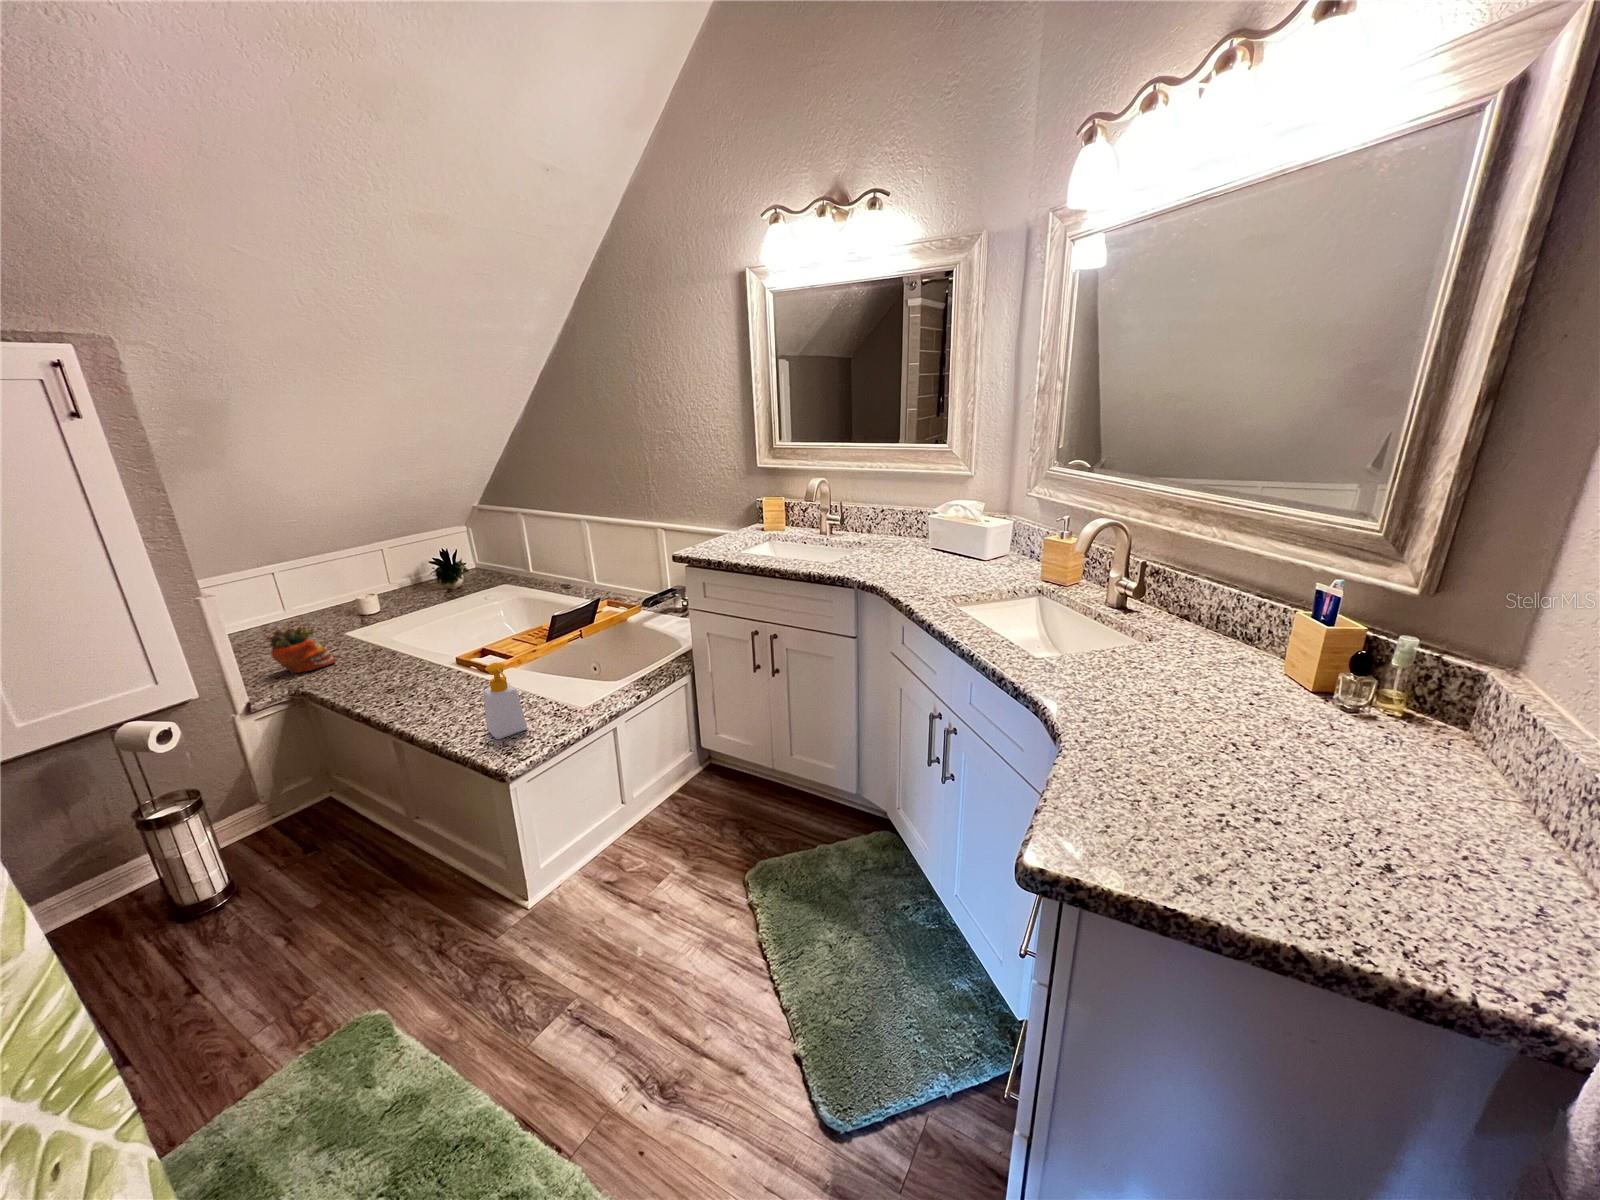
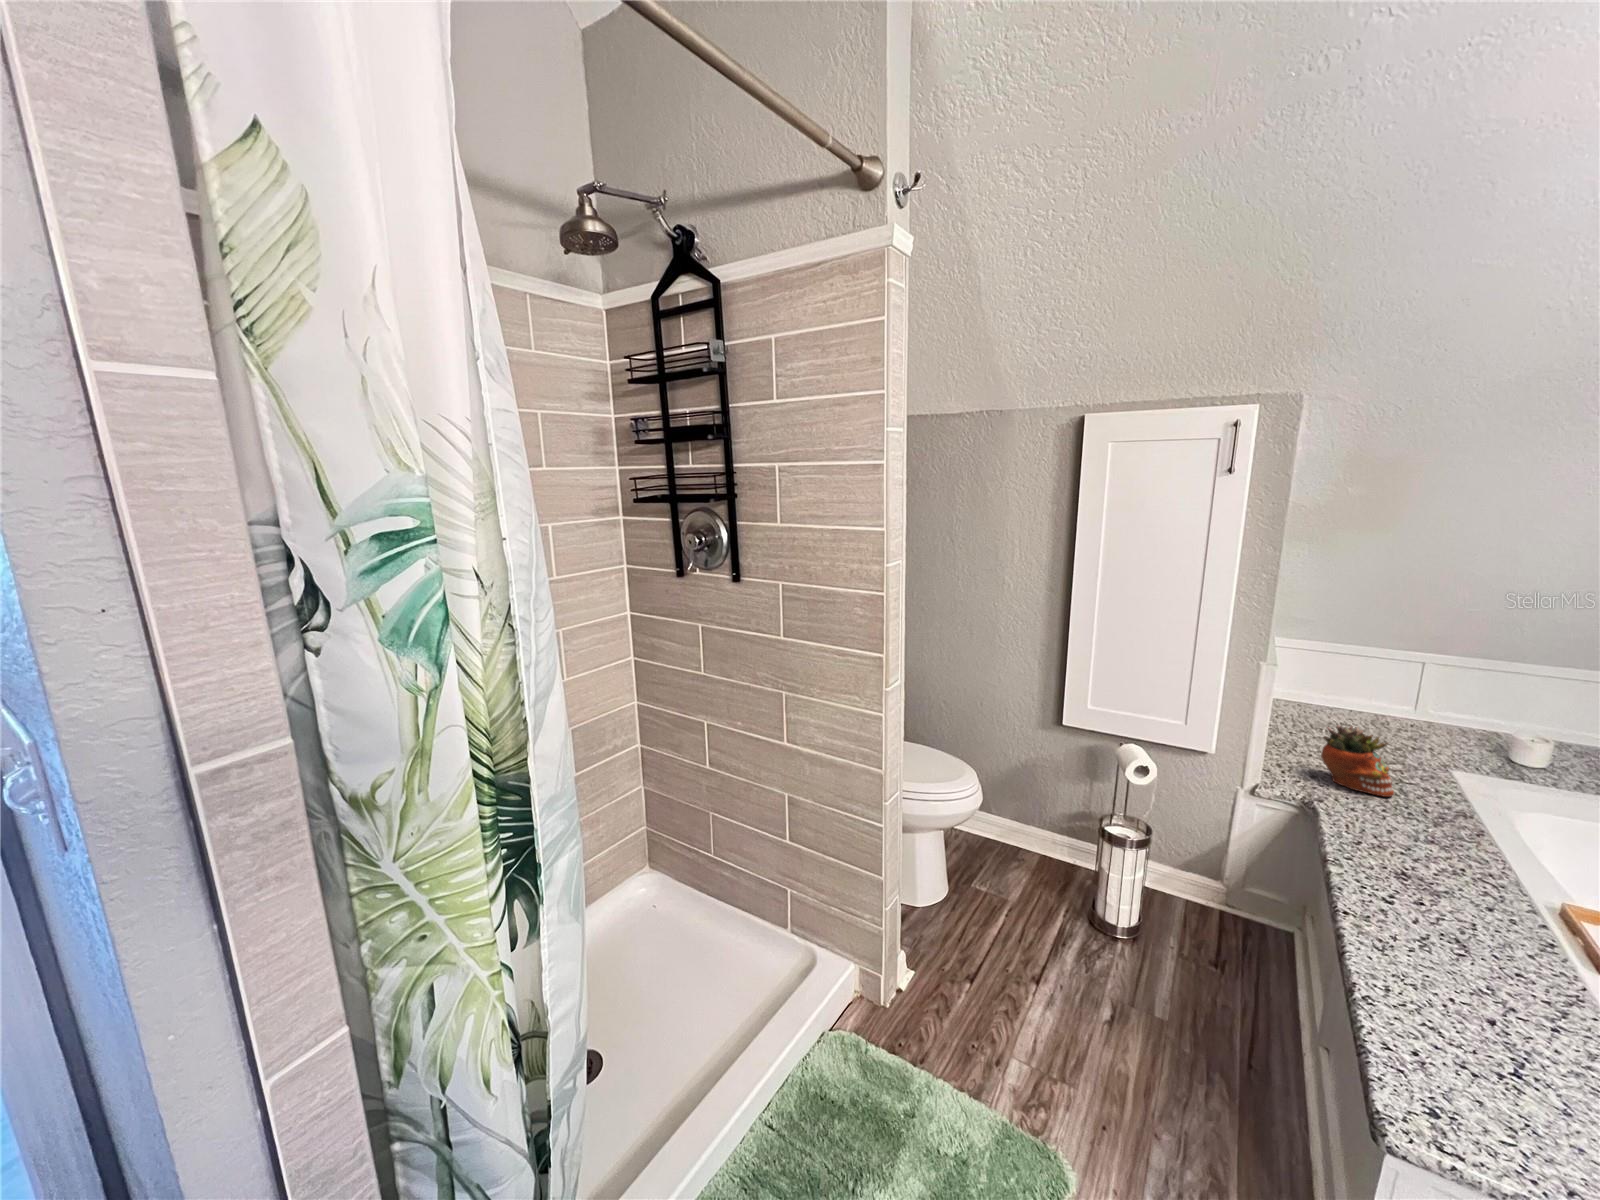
soap bottle: present [483,662,527,739] -> none [1442,951,1545,1115]

